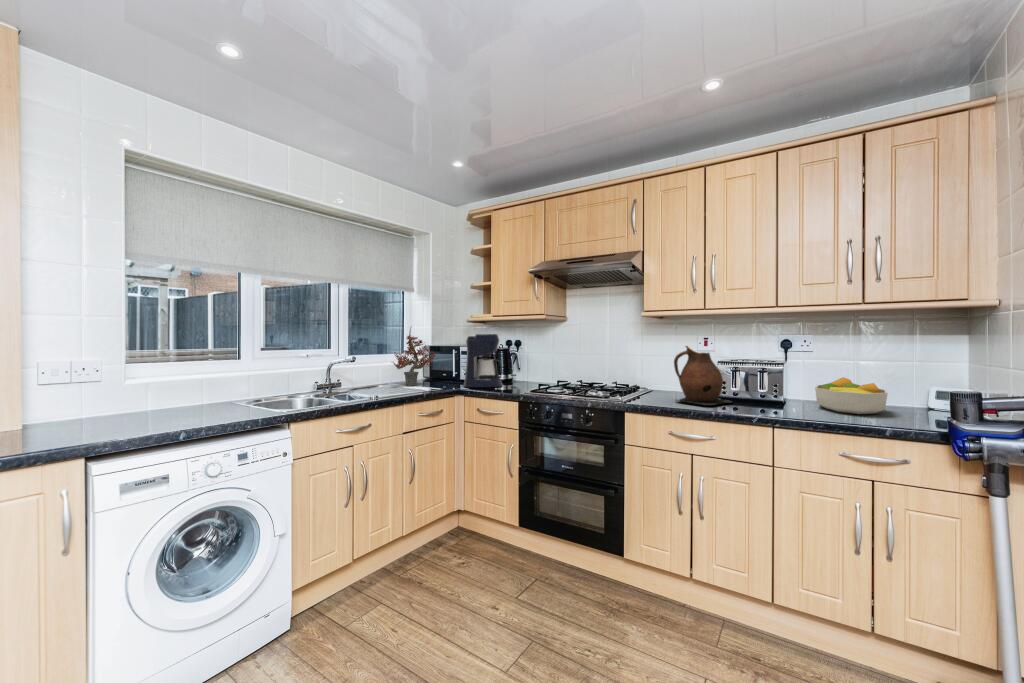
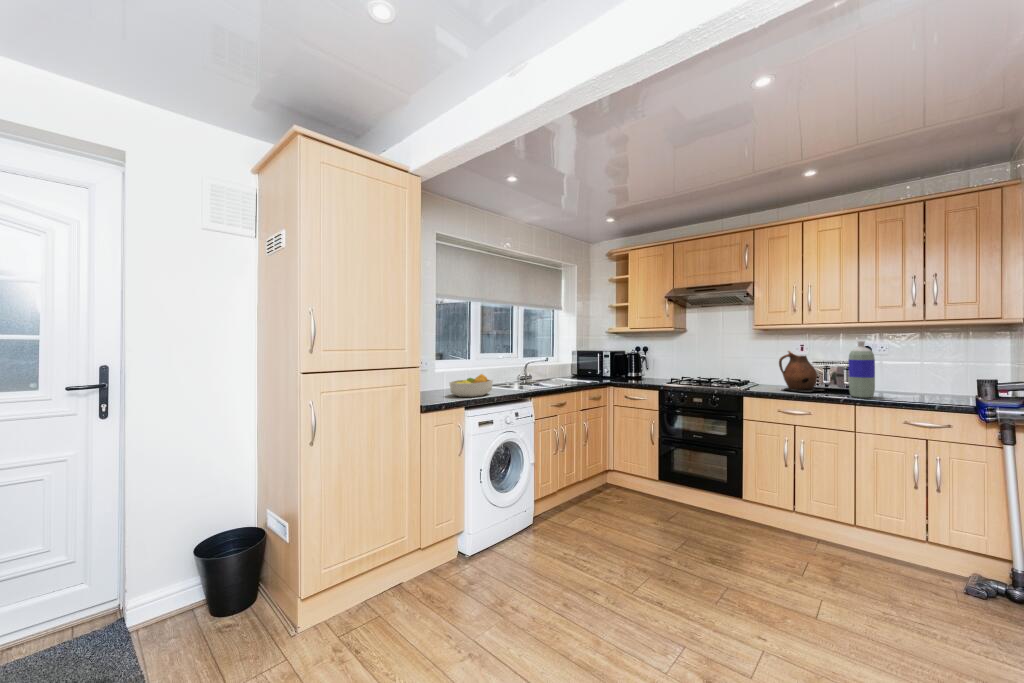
potted plant: present [393,329,435,386] -> none [560,337,587,380]
bottle: none [764,332,799,415] -> present [848,341,875,398]
coffee maker: present [464,334,502,387] -> none [611,342,640,381]
fruit bowl: present [815,377,888,414] -> present [450,374,493,397]

